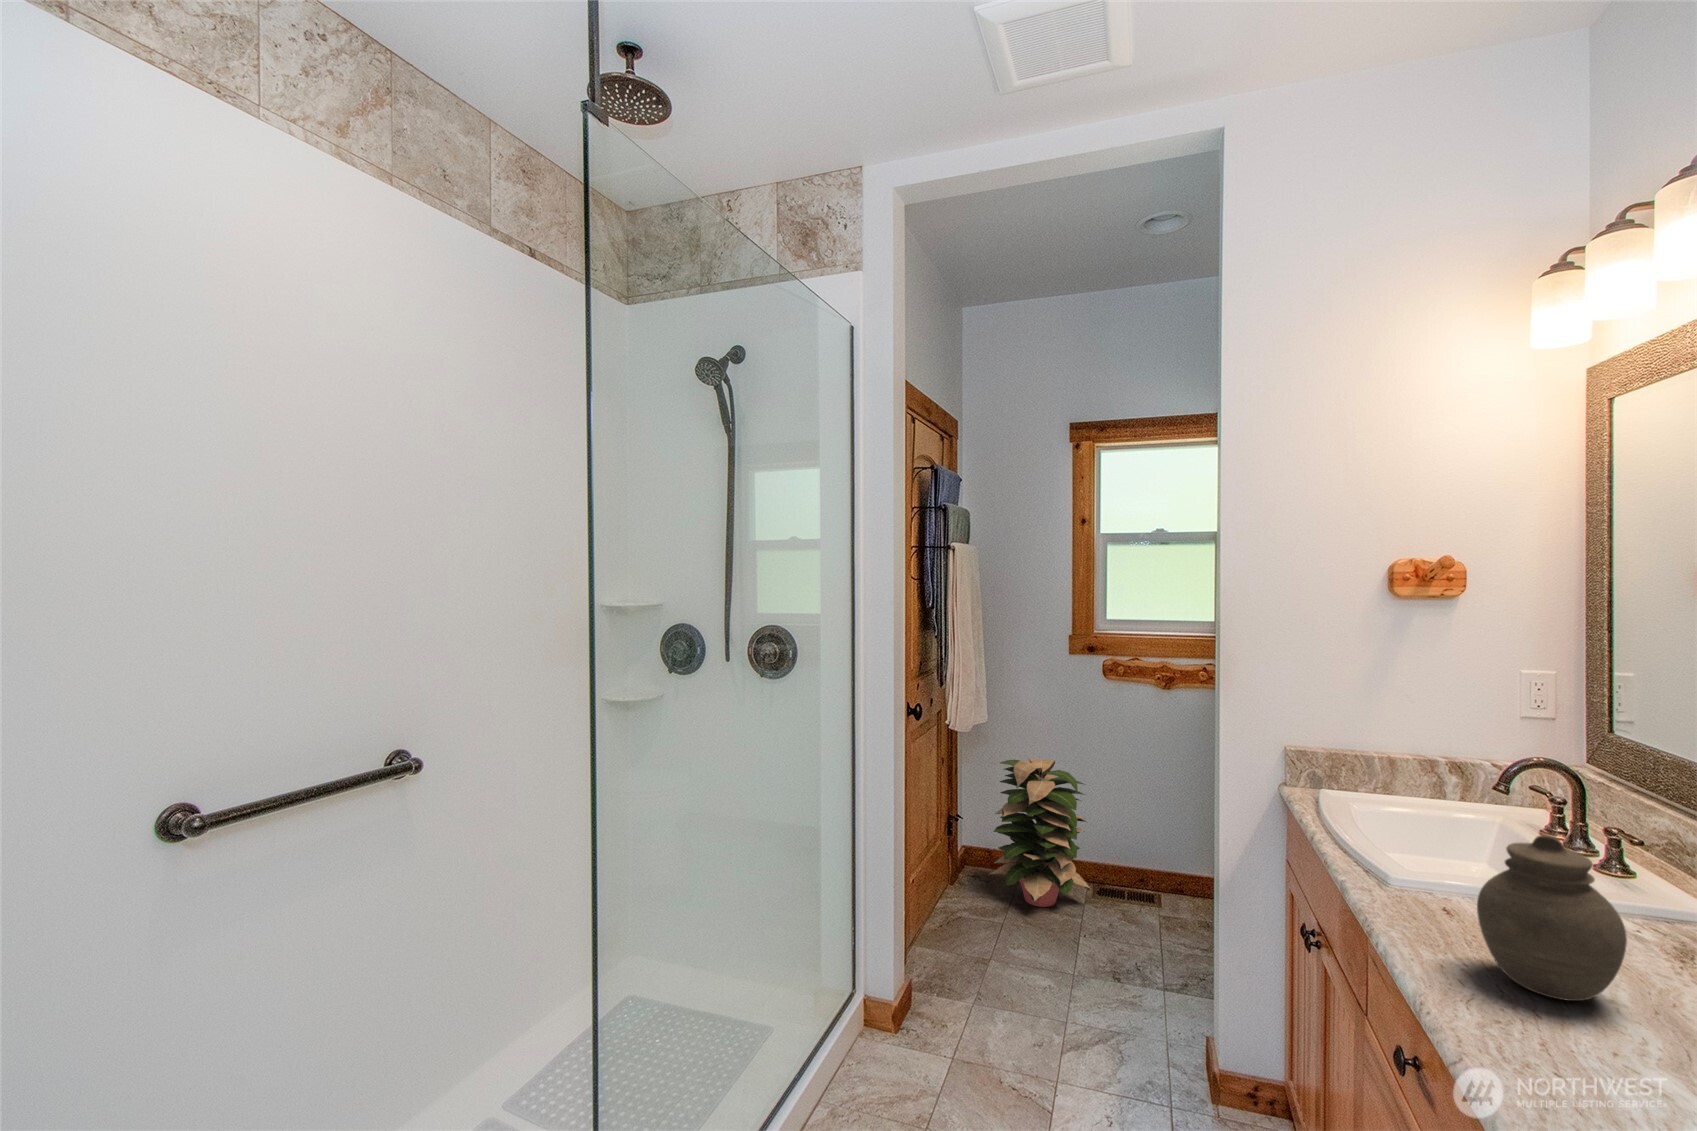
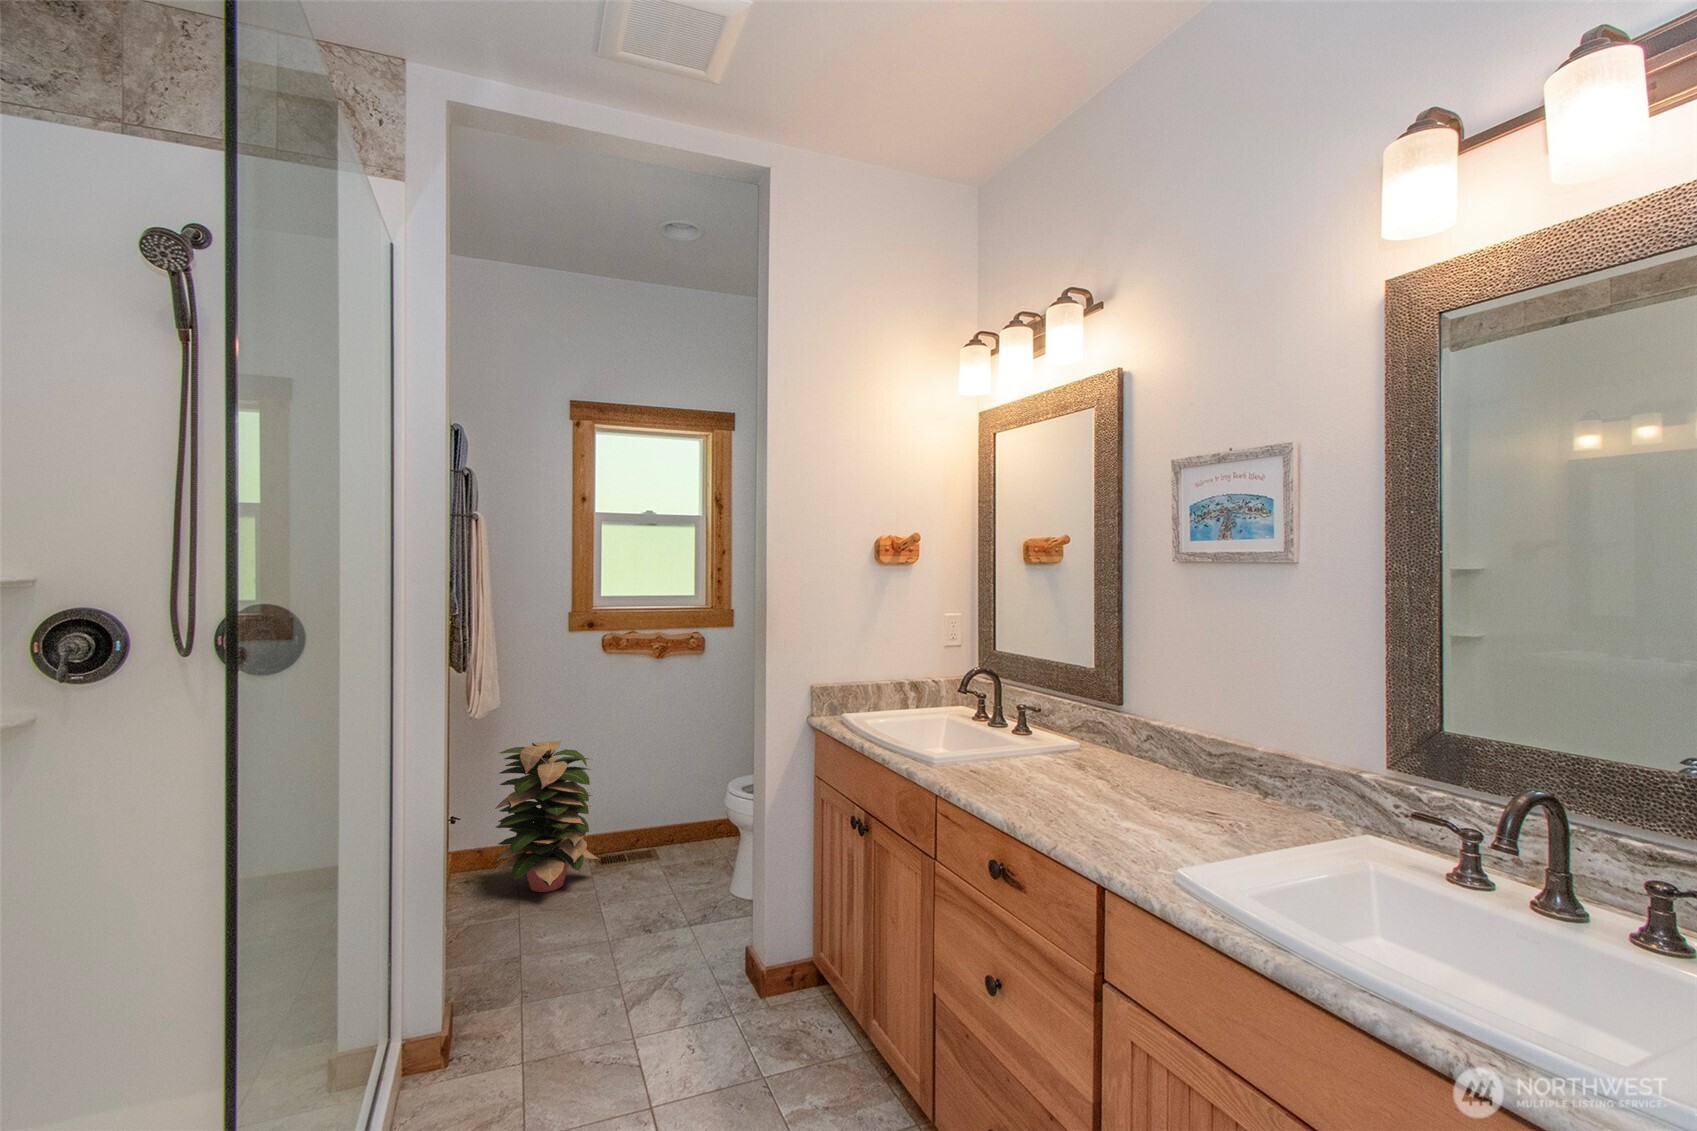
jar: present [1477,835,1627,1001] -> none [1015,700,1087,799]

